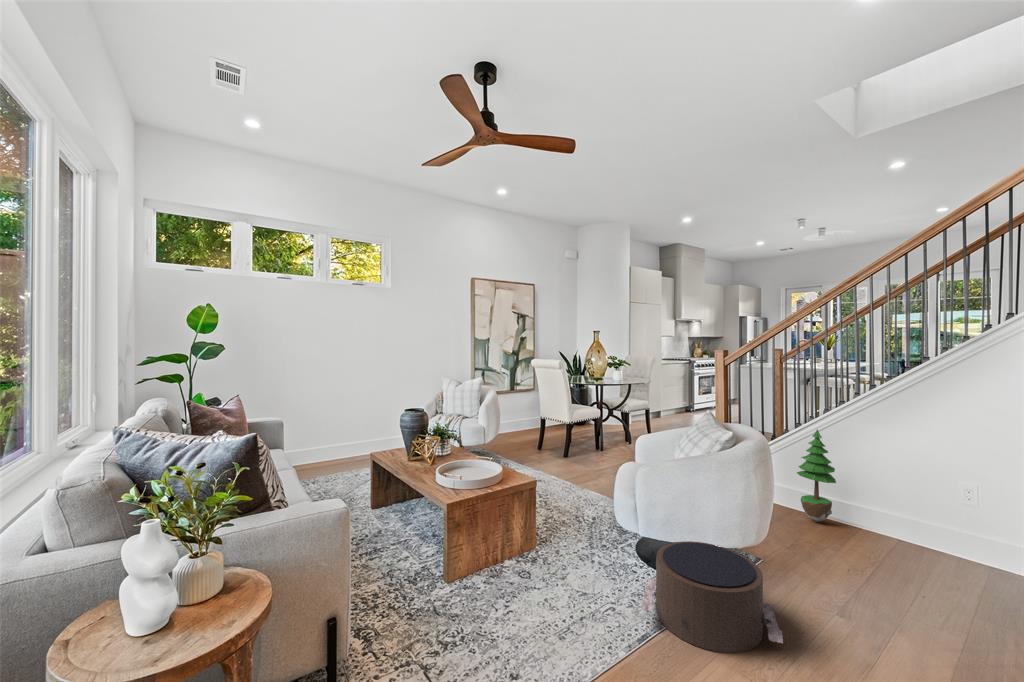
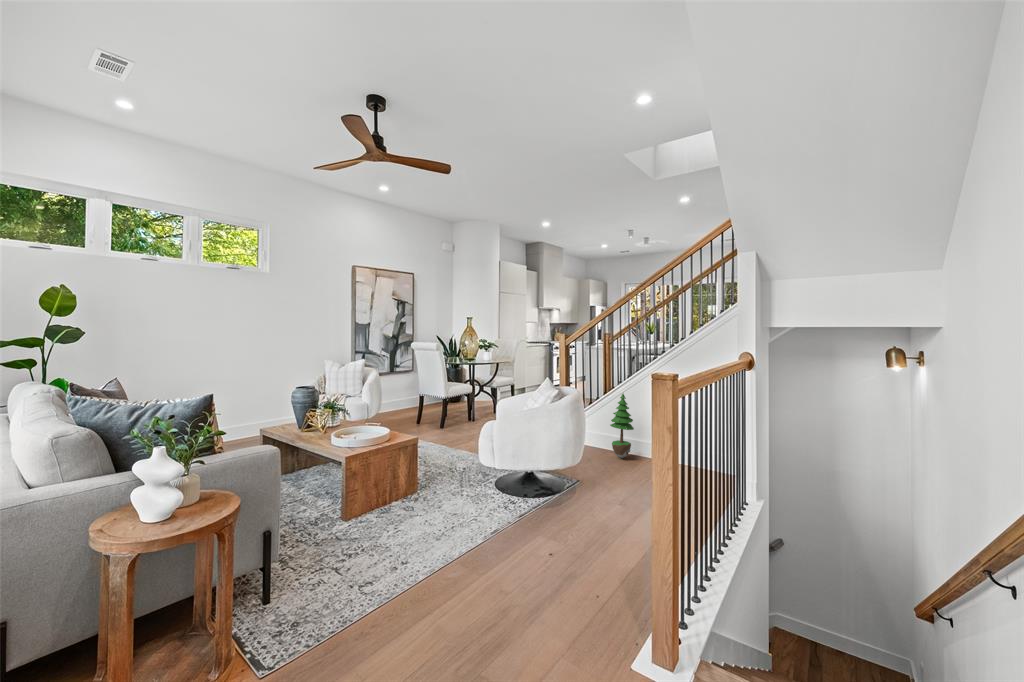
pouf: present [642,541,783,653] -> none [494,471,580,535]

